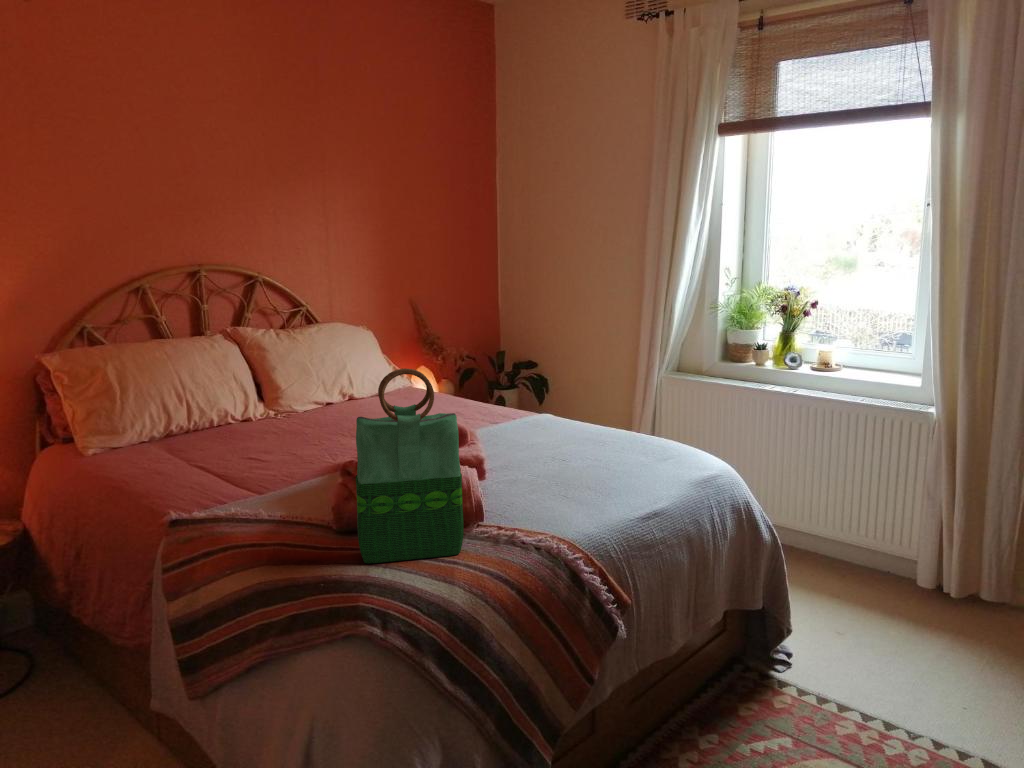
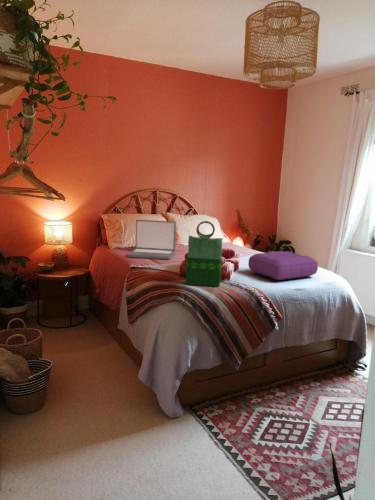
laptop: none [143,358,283,480] -> present [128,220,176,260]
pillow: none [508,411,677,498] -> present [248,251,318,280]

